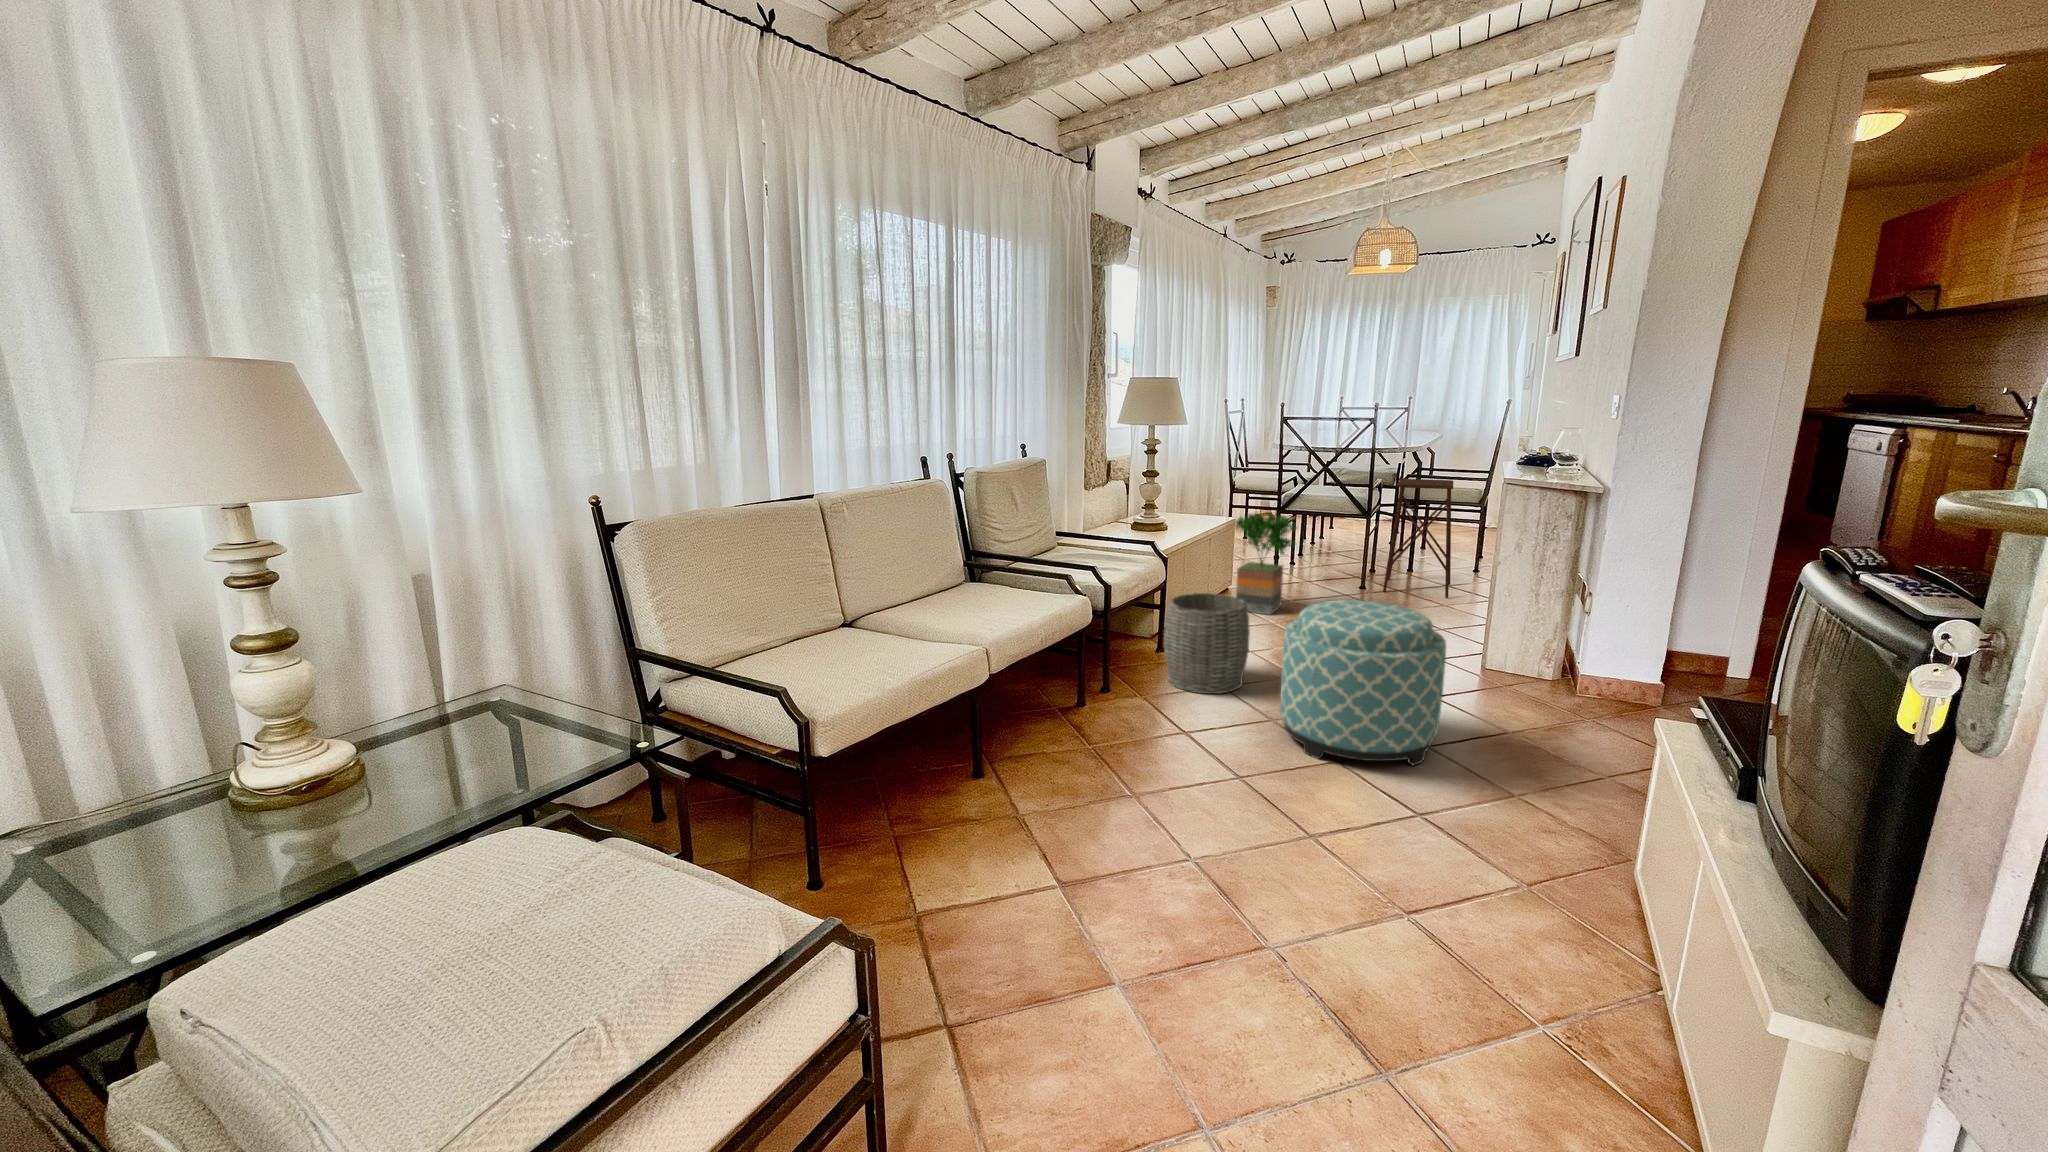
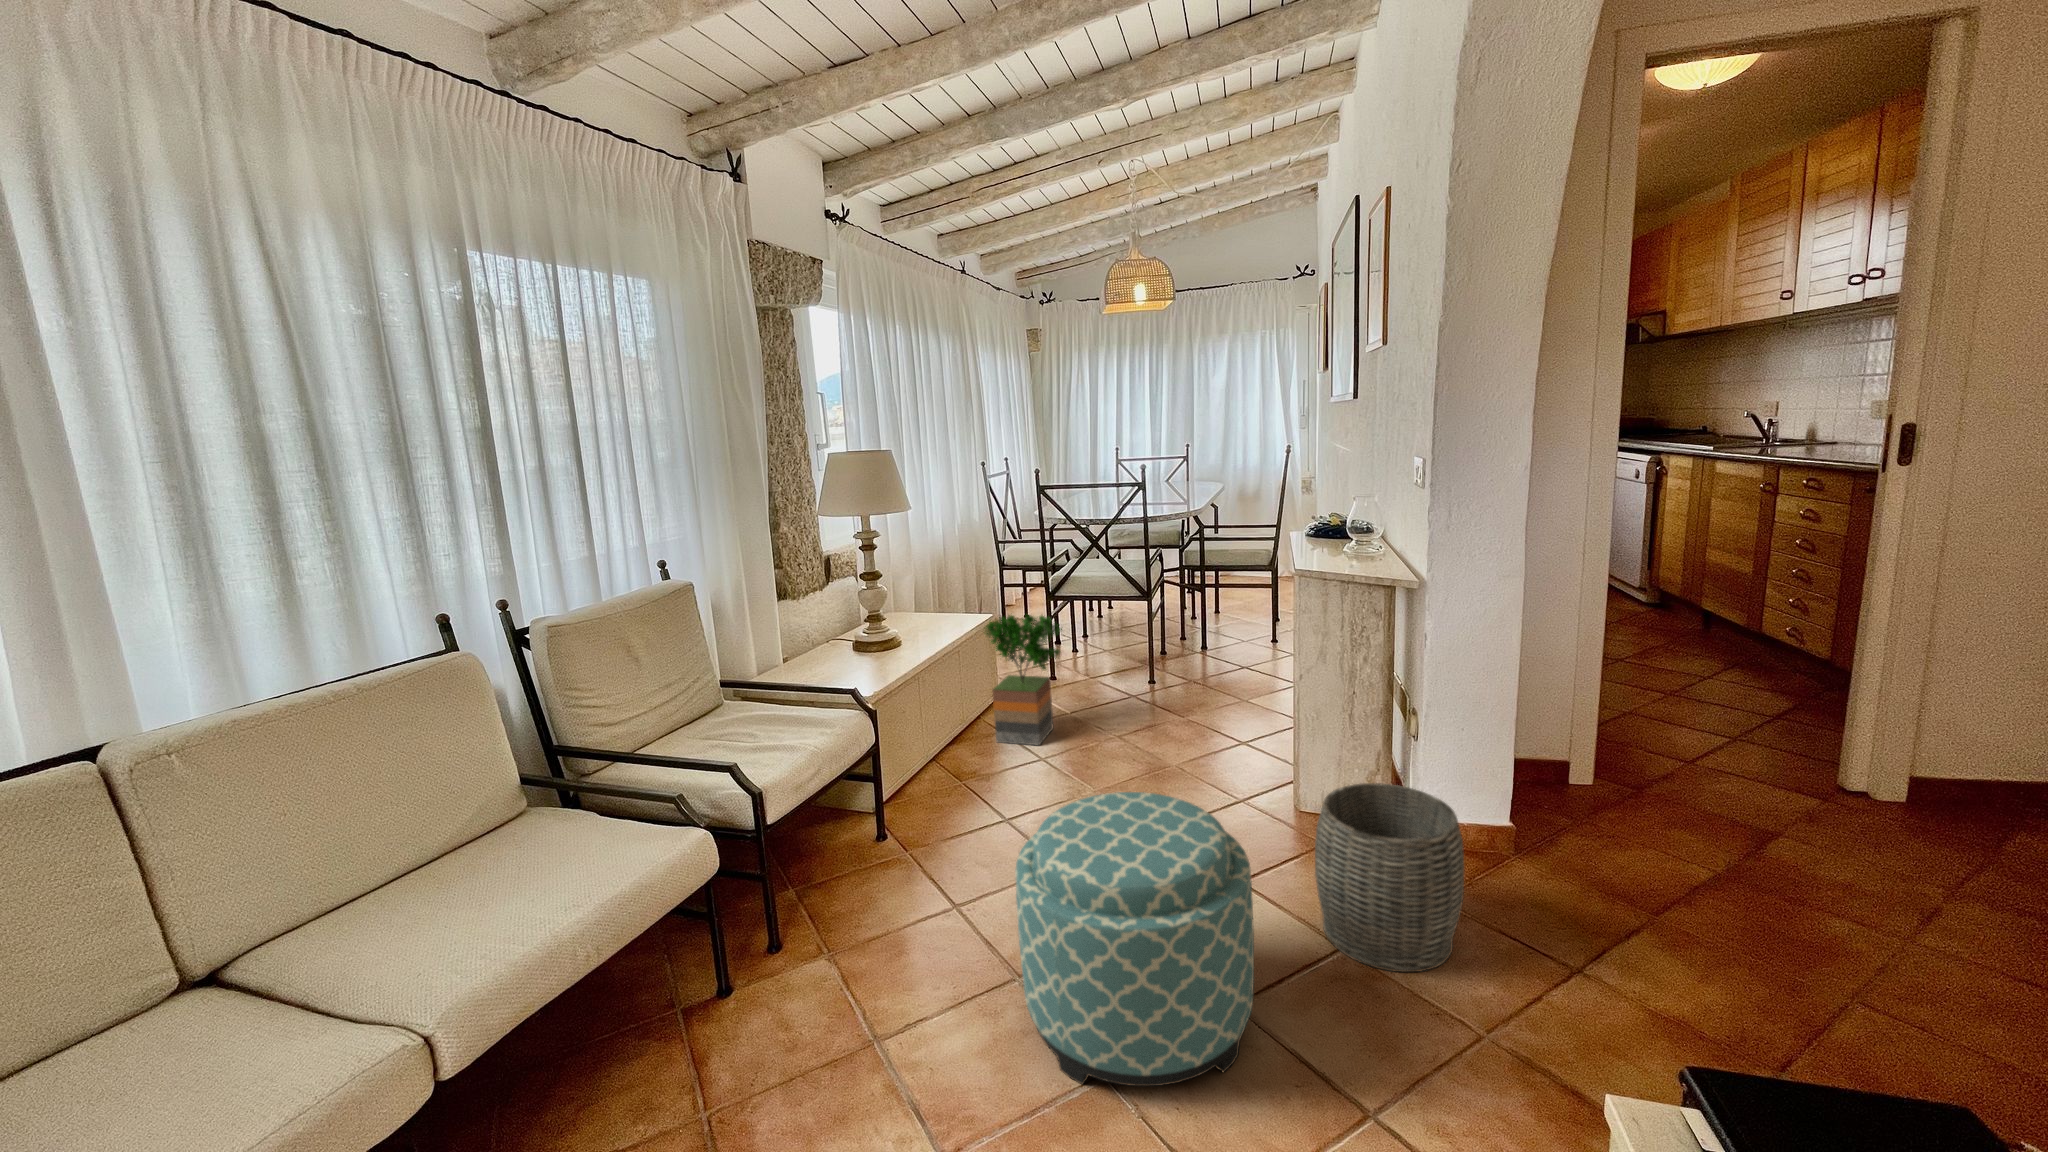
side table: present [1383,479,1453,598] -> none [1174,546,1247,688]
woven basket: present [1164,593,1250,694] -> present [1315,783,1464,972]

